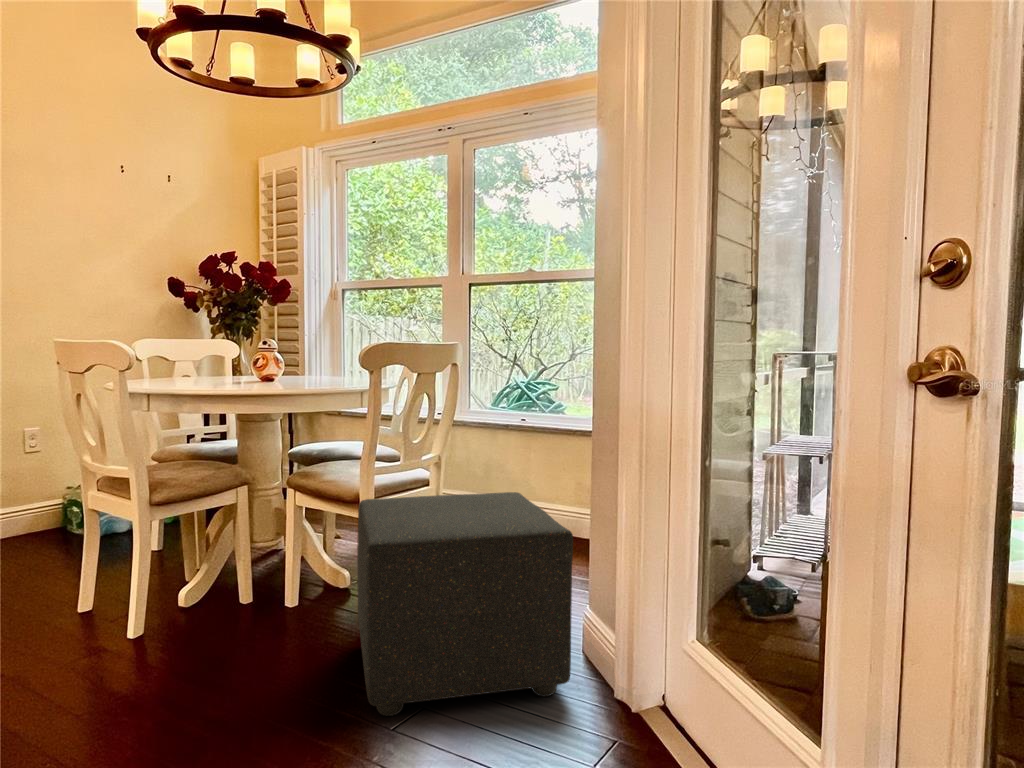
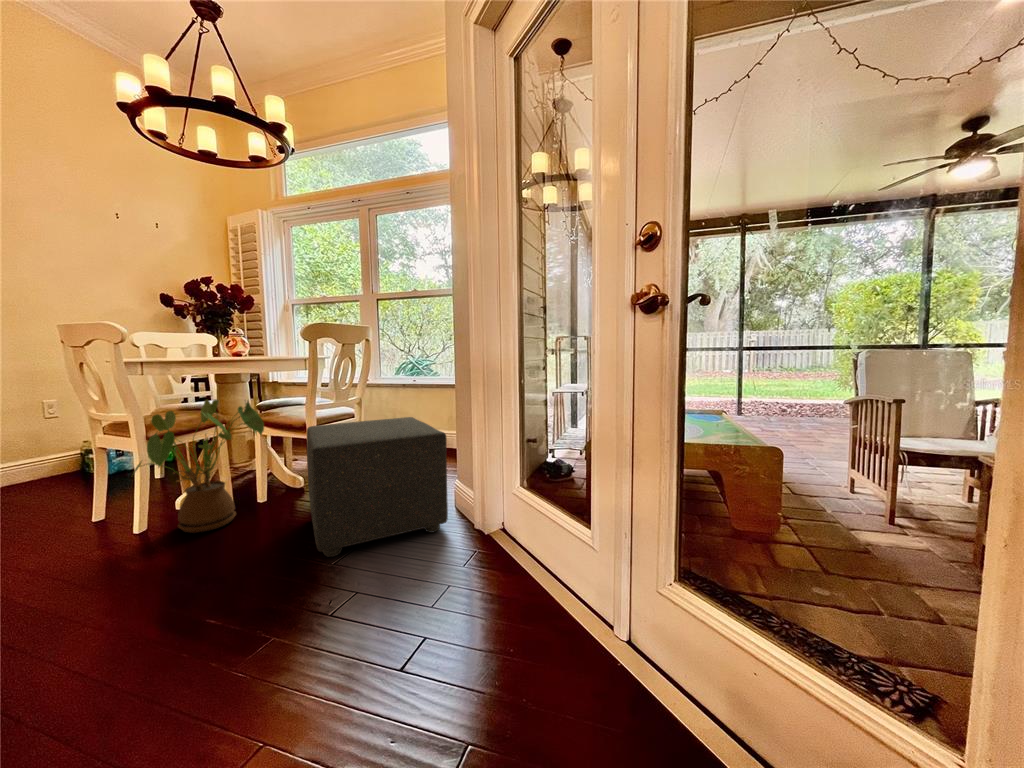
house plant: none [132,449,300,646] -> present [134,399,264,533]

